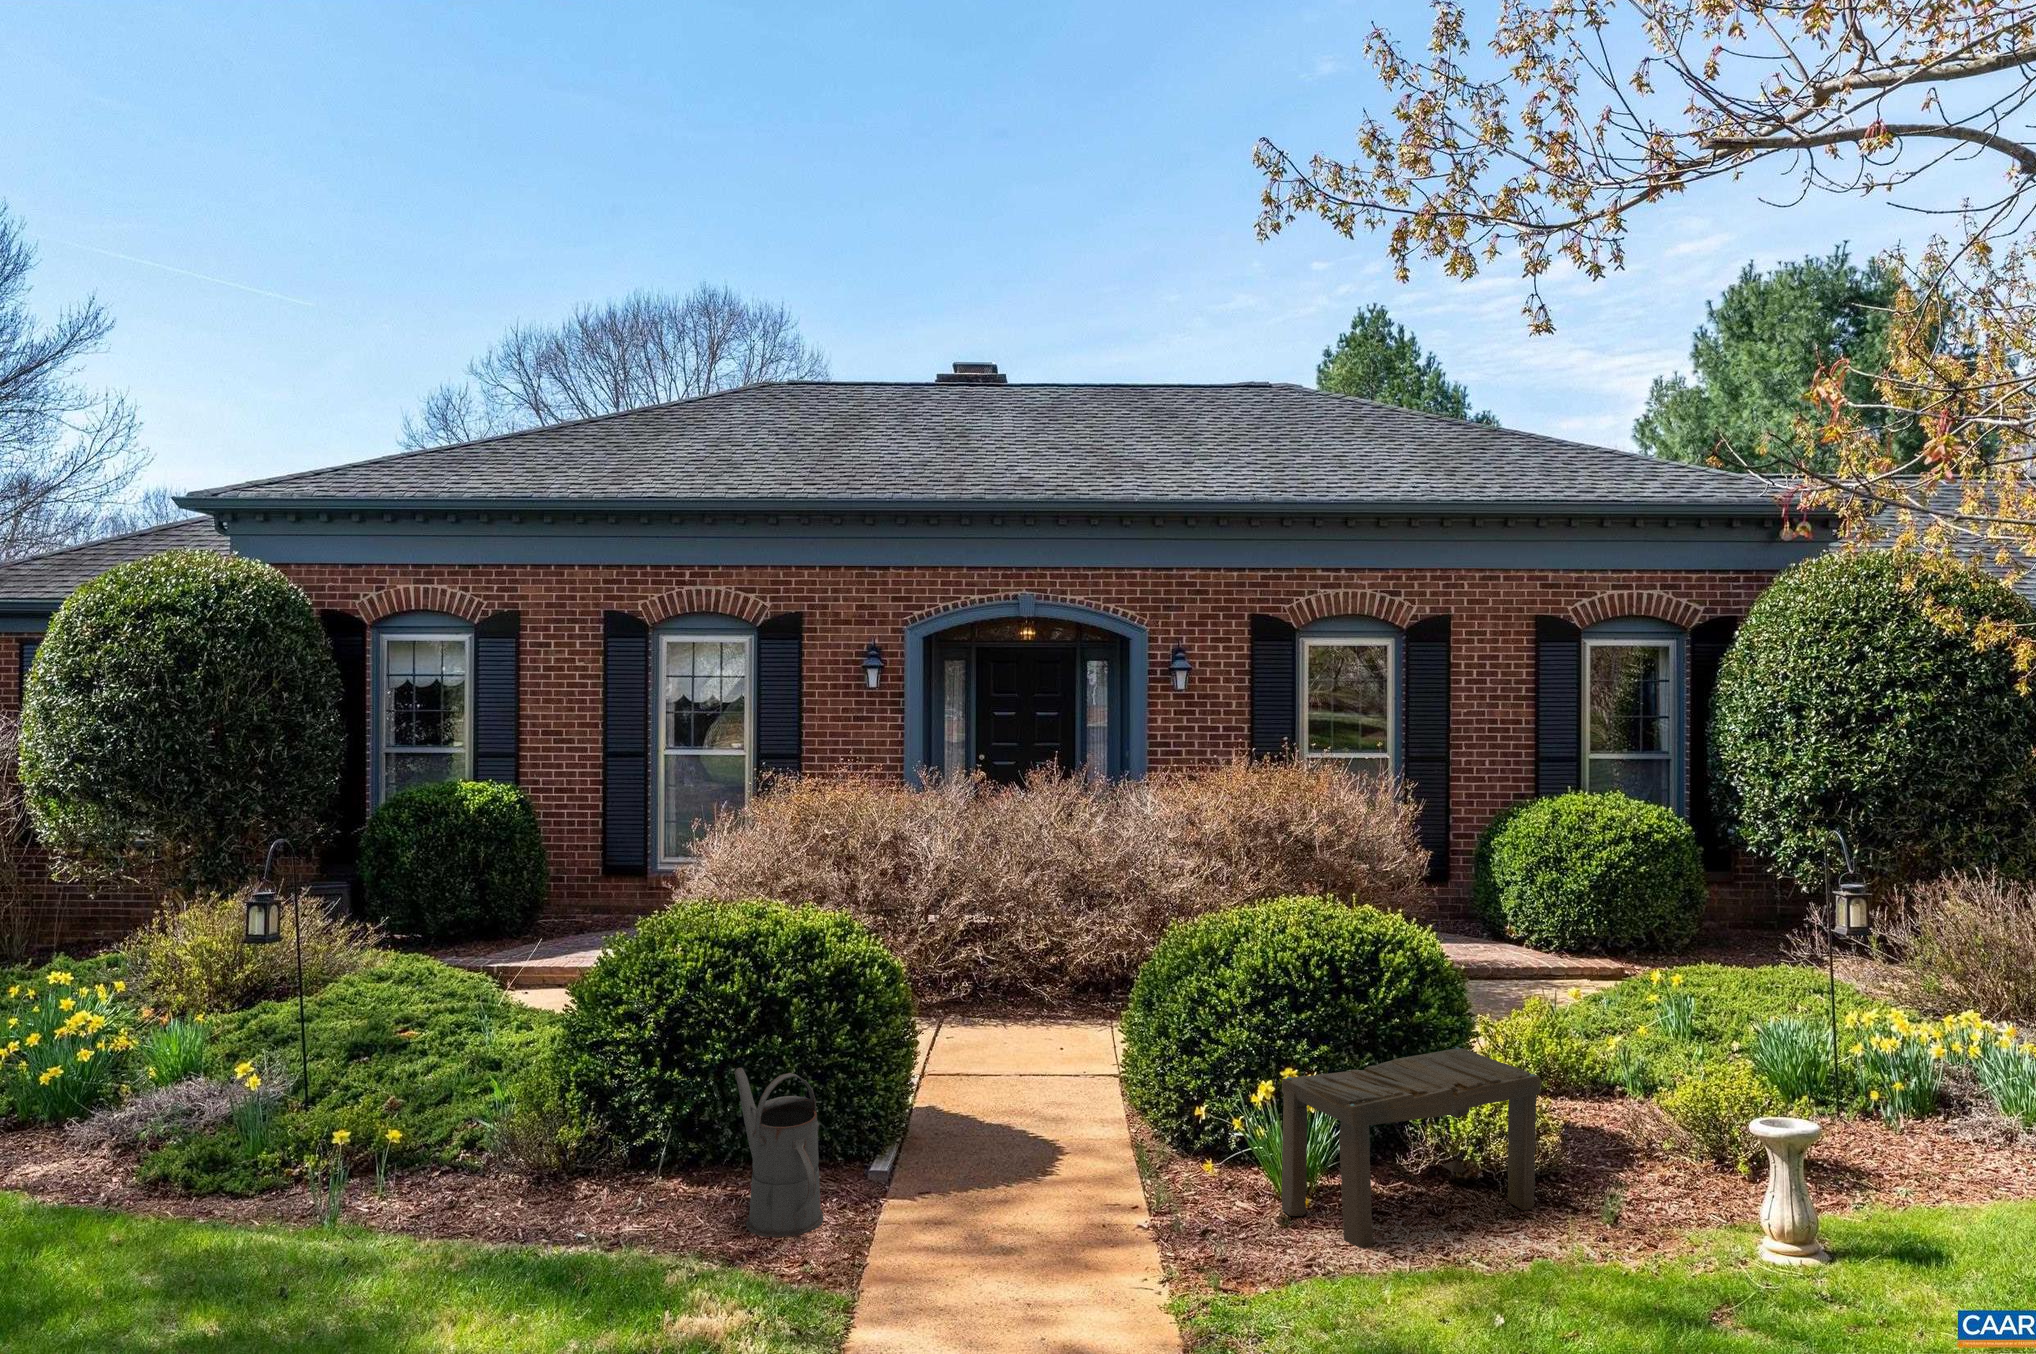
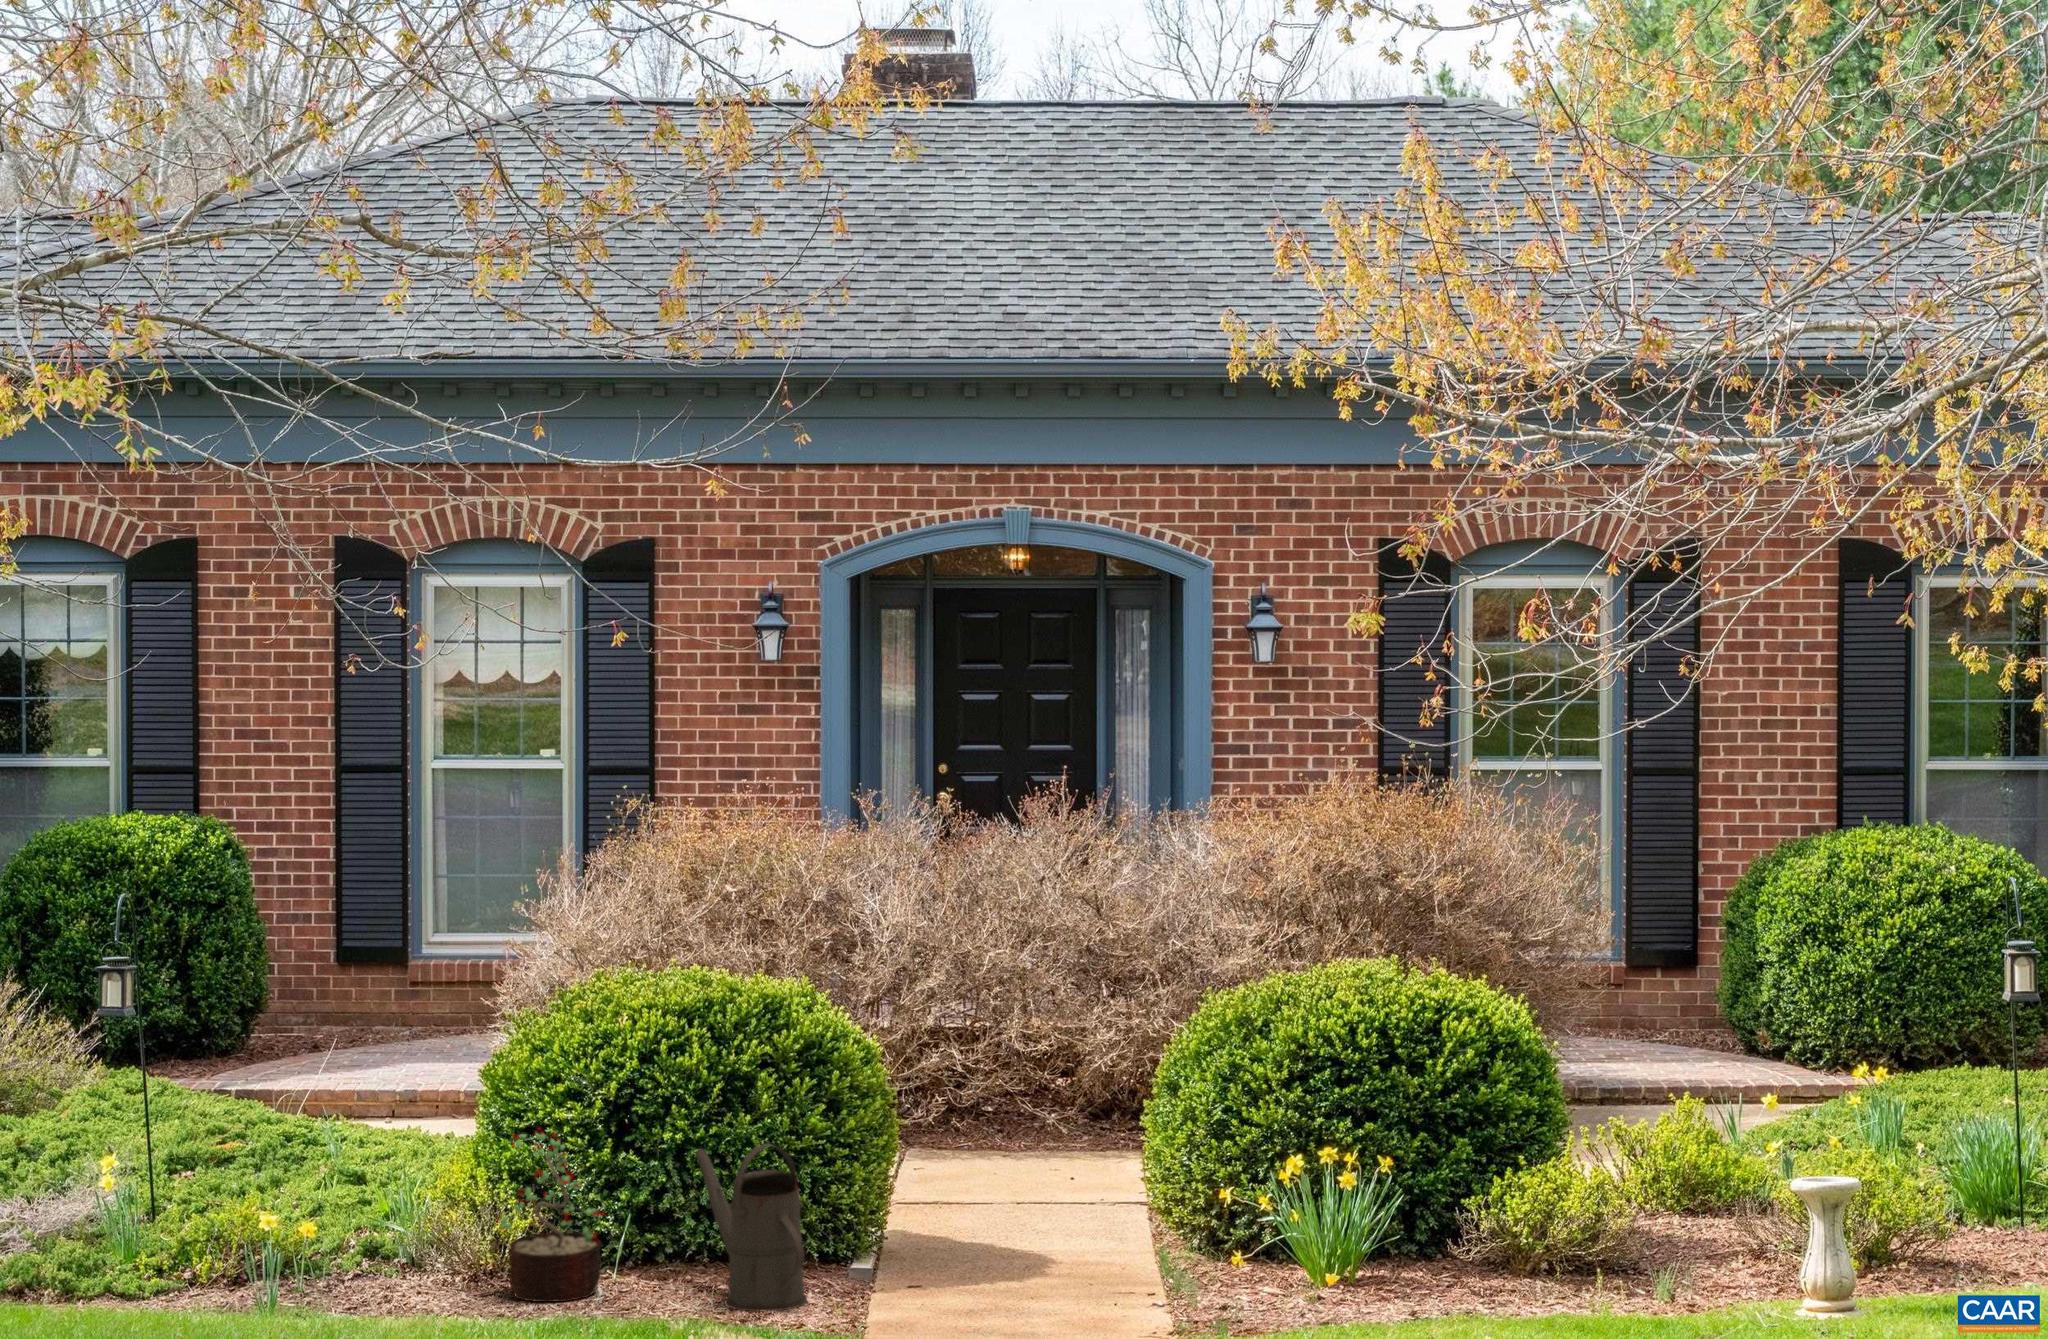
bench: present [1282,1047,1541,1248] -> none [1311,1124,1598,1320]
decorative plant: none [551,1050,648,1220] -> present [496,1128,604,1302]

